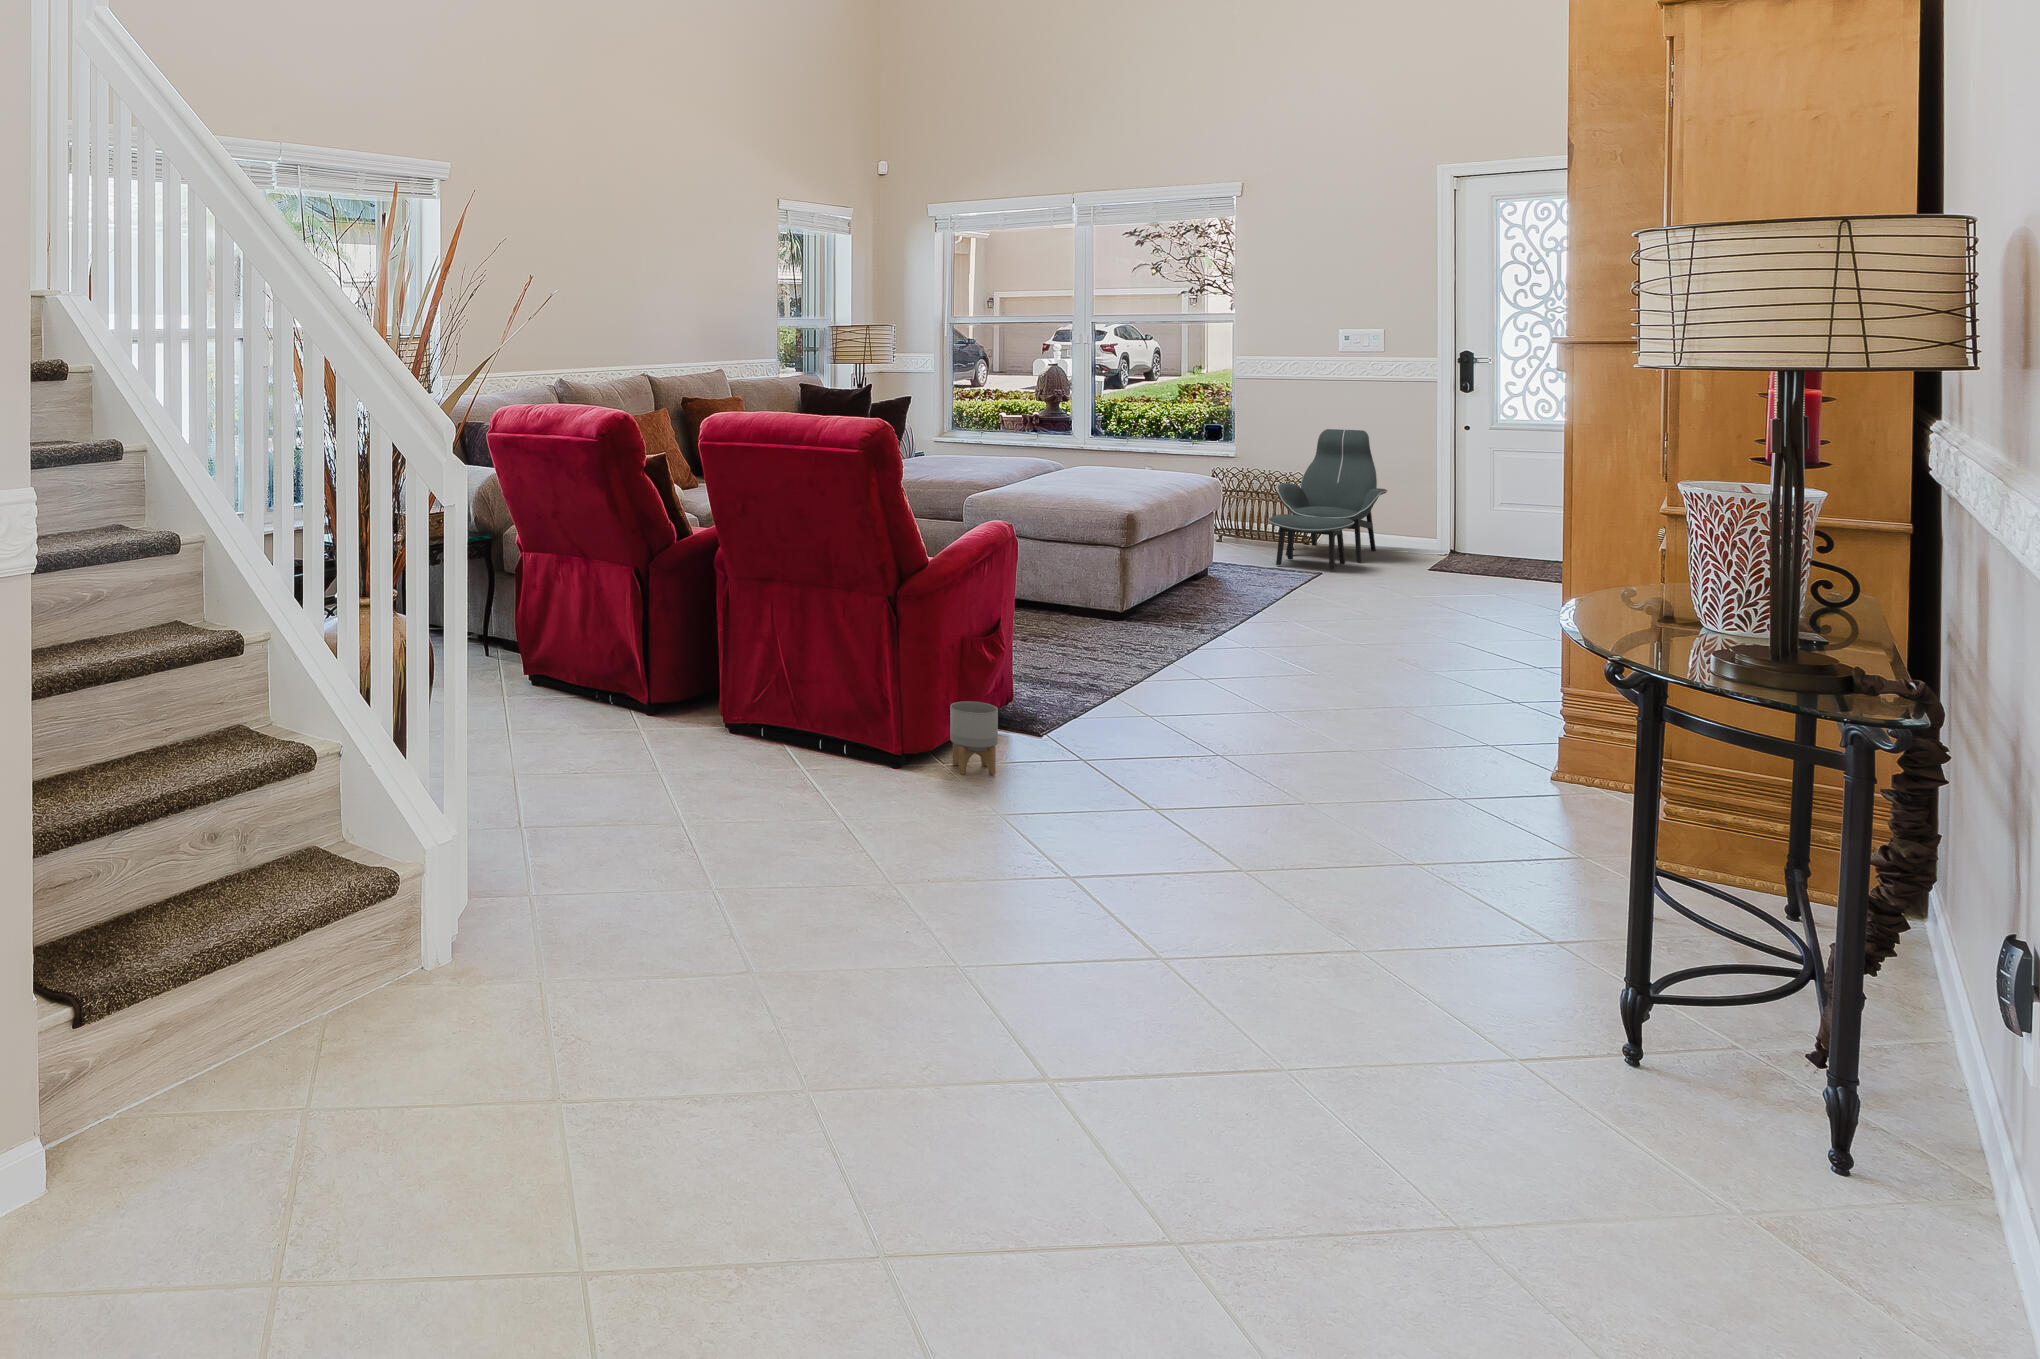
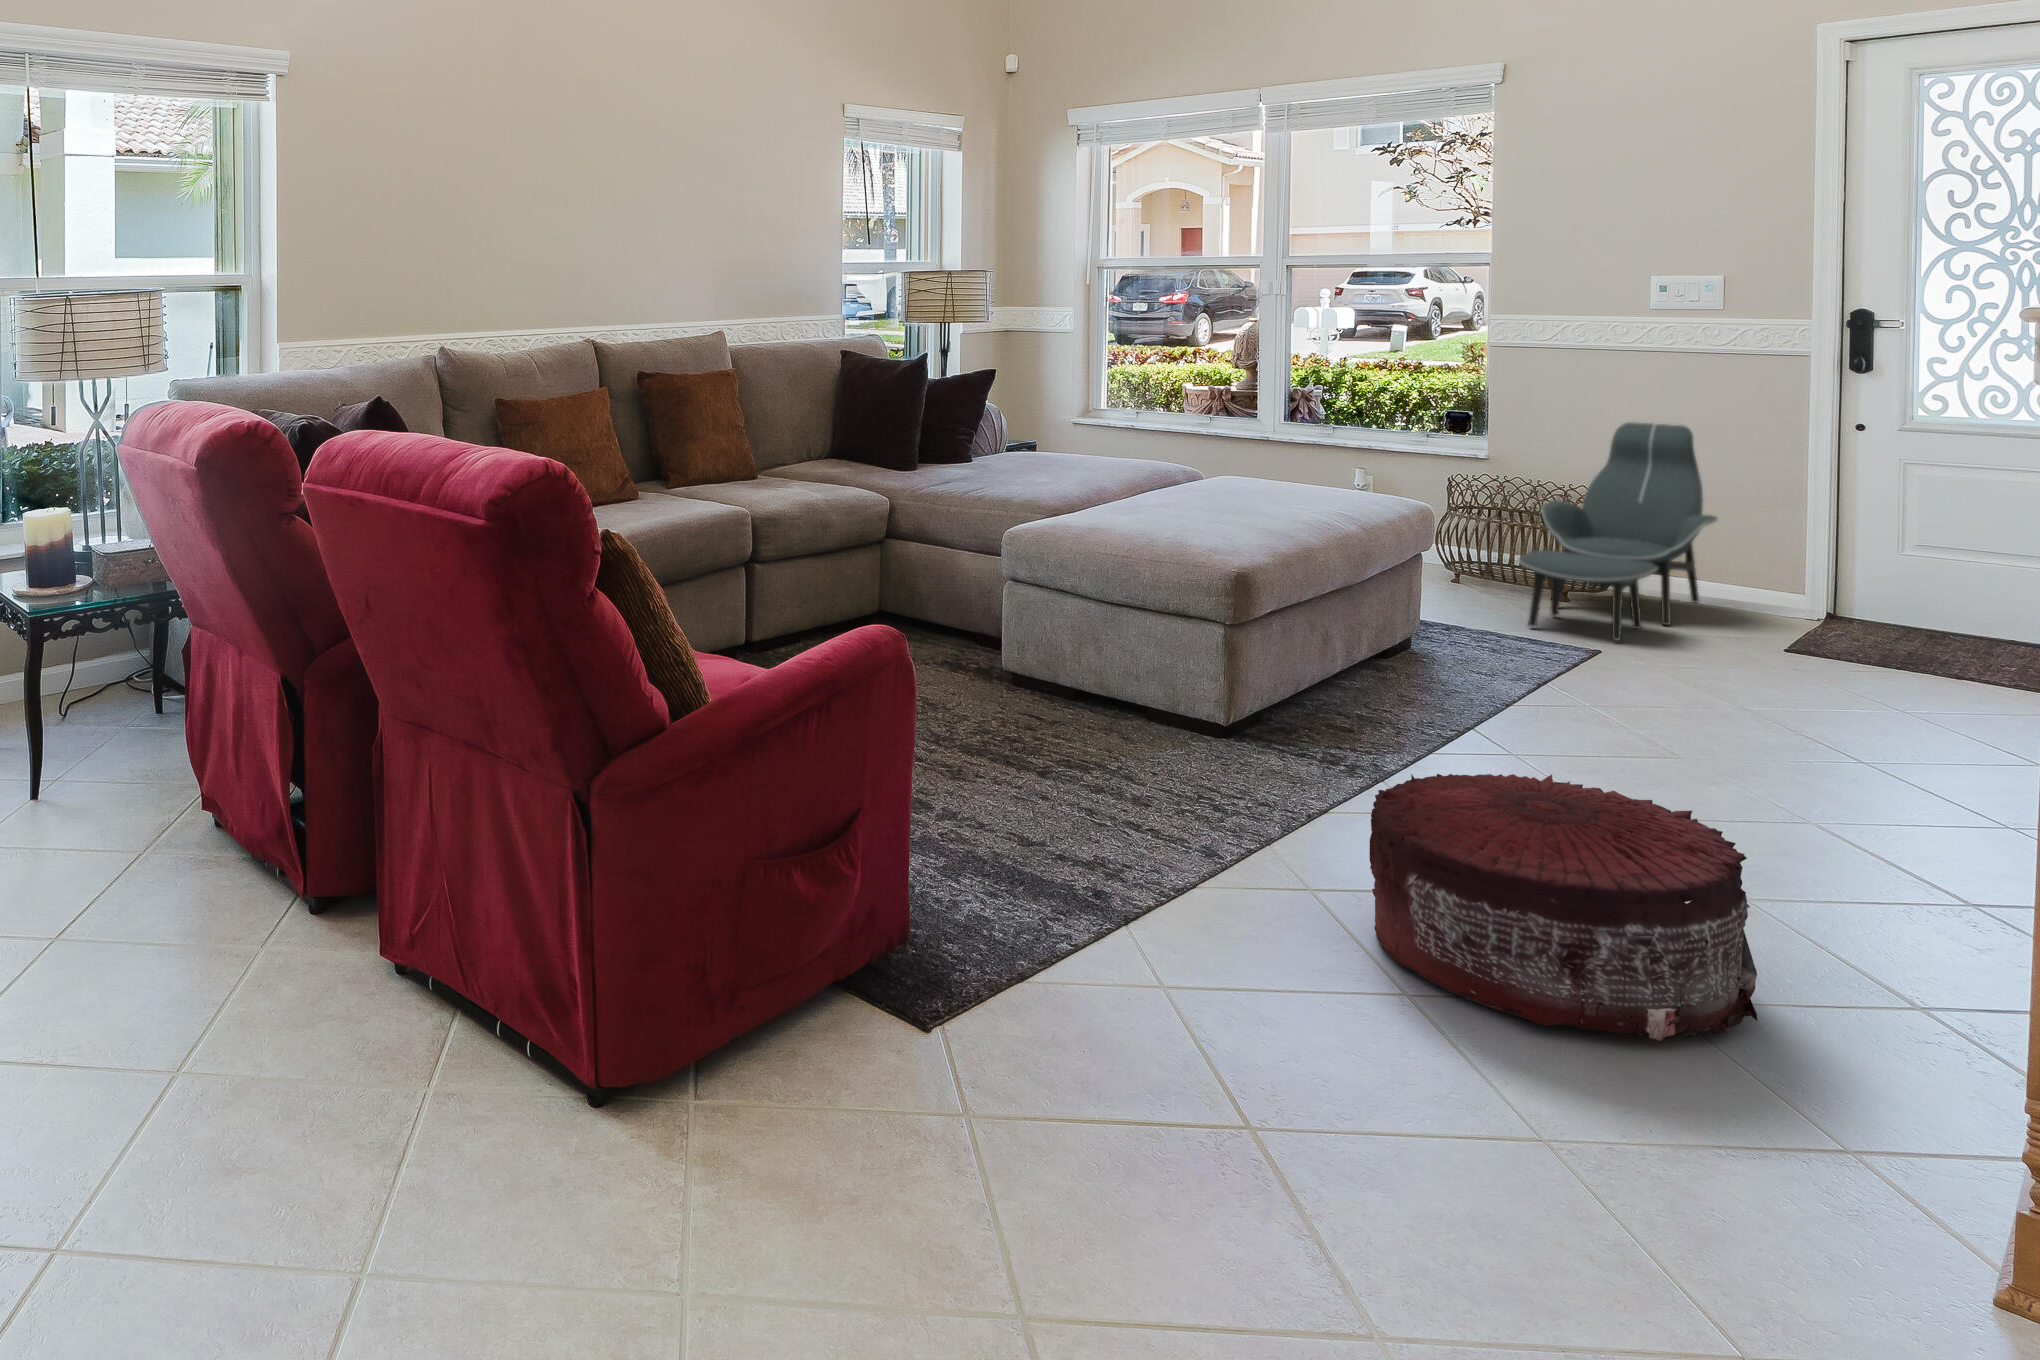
pouf: none [1243,603,1448,718] -> present [1369,774,1757,1041]
planter: present [950,701,998,775] -> none [683,992,770,1152]

